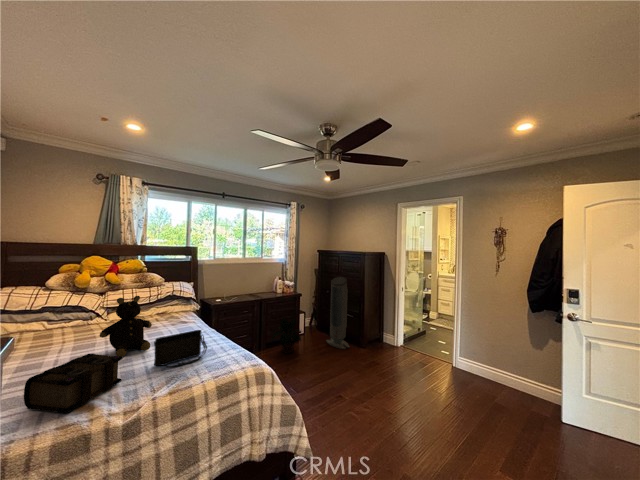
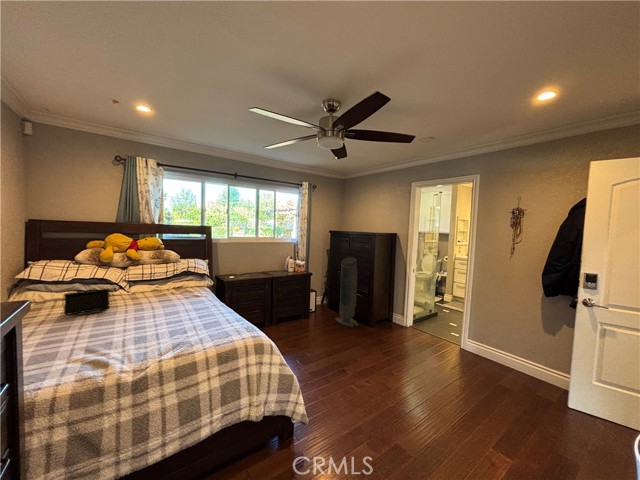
teddy bear: present [100,296,152,357] -> none [118,270,165,325]
potted plant: present [272,317,301,353] -> none [281,294,314,329]
handbag: present [154,330,207,367] -> present [64,289,110,315]
book: present [24,354,123,413] -> none [51,320,134,369]

